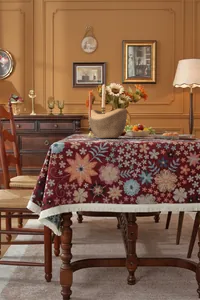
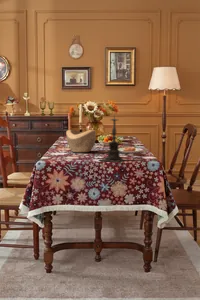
candle holder: none [136,75,178,141] -> present [101,118,126,162]

